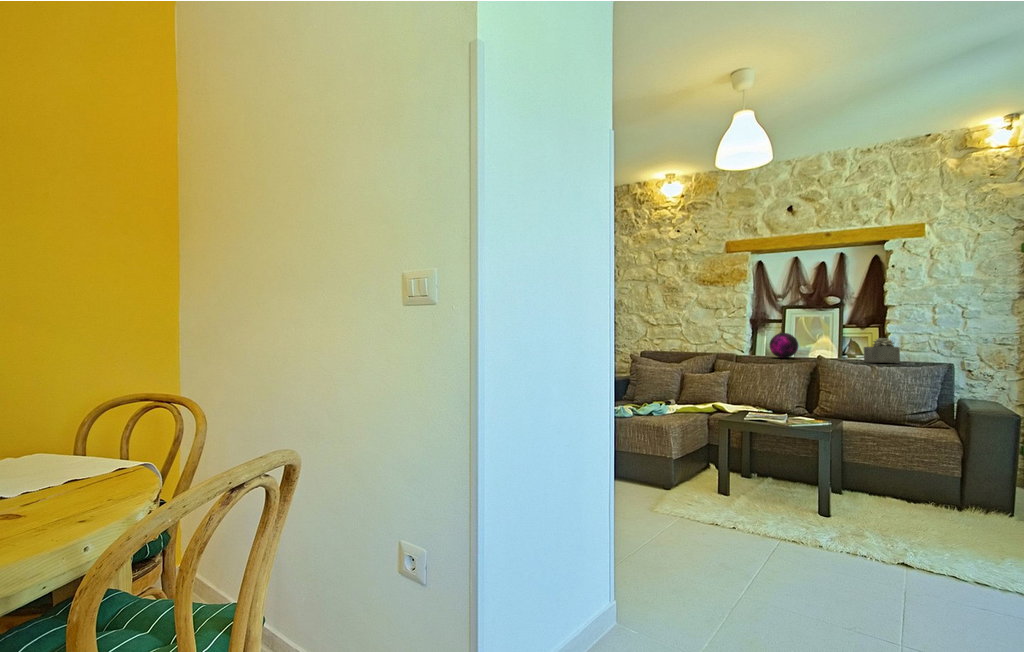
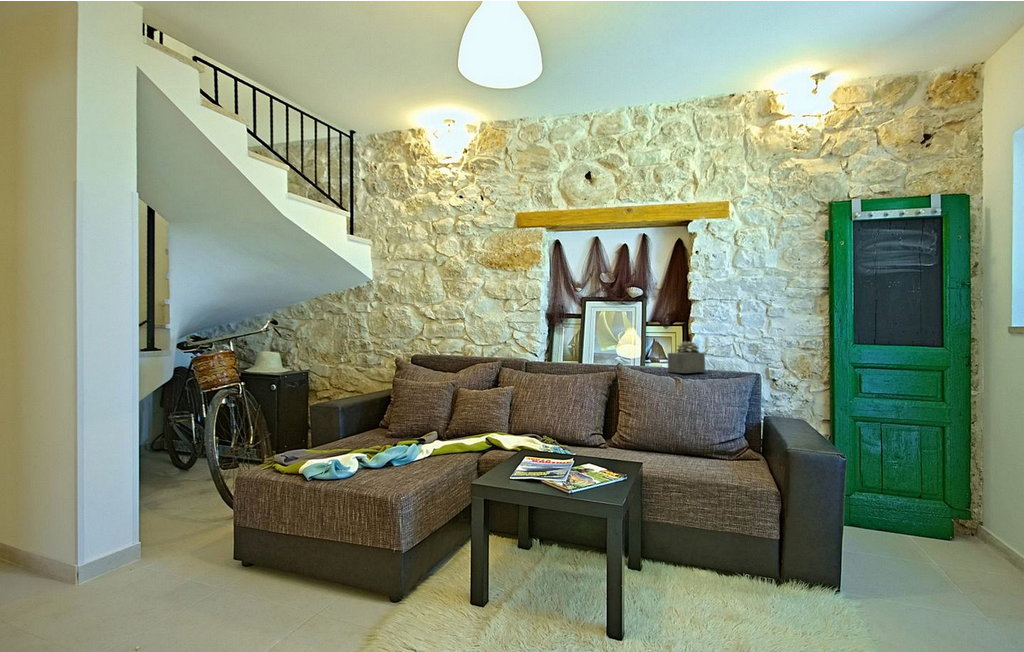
decorative orb: present [769,333,798,358] -> none [565,335,597,367]

